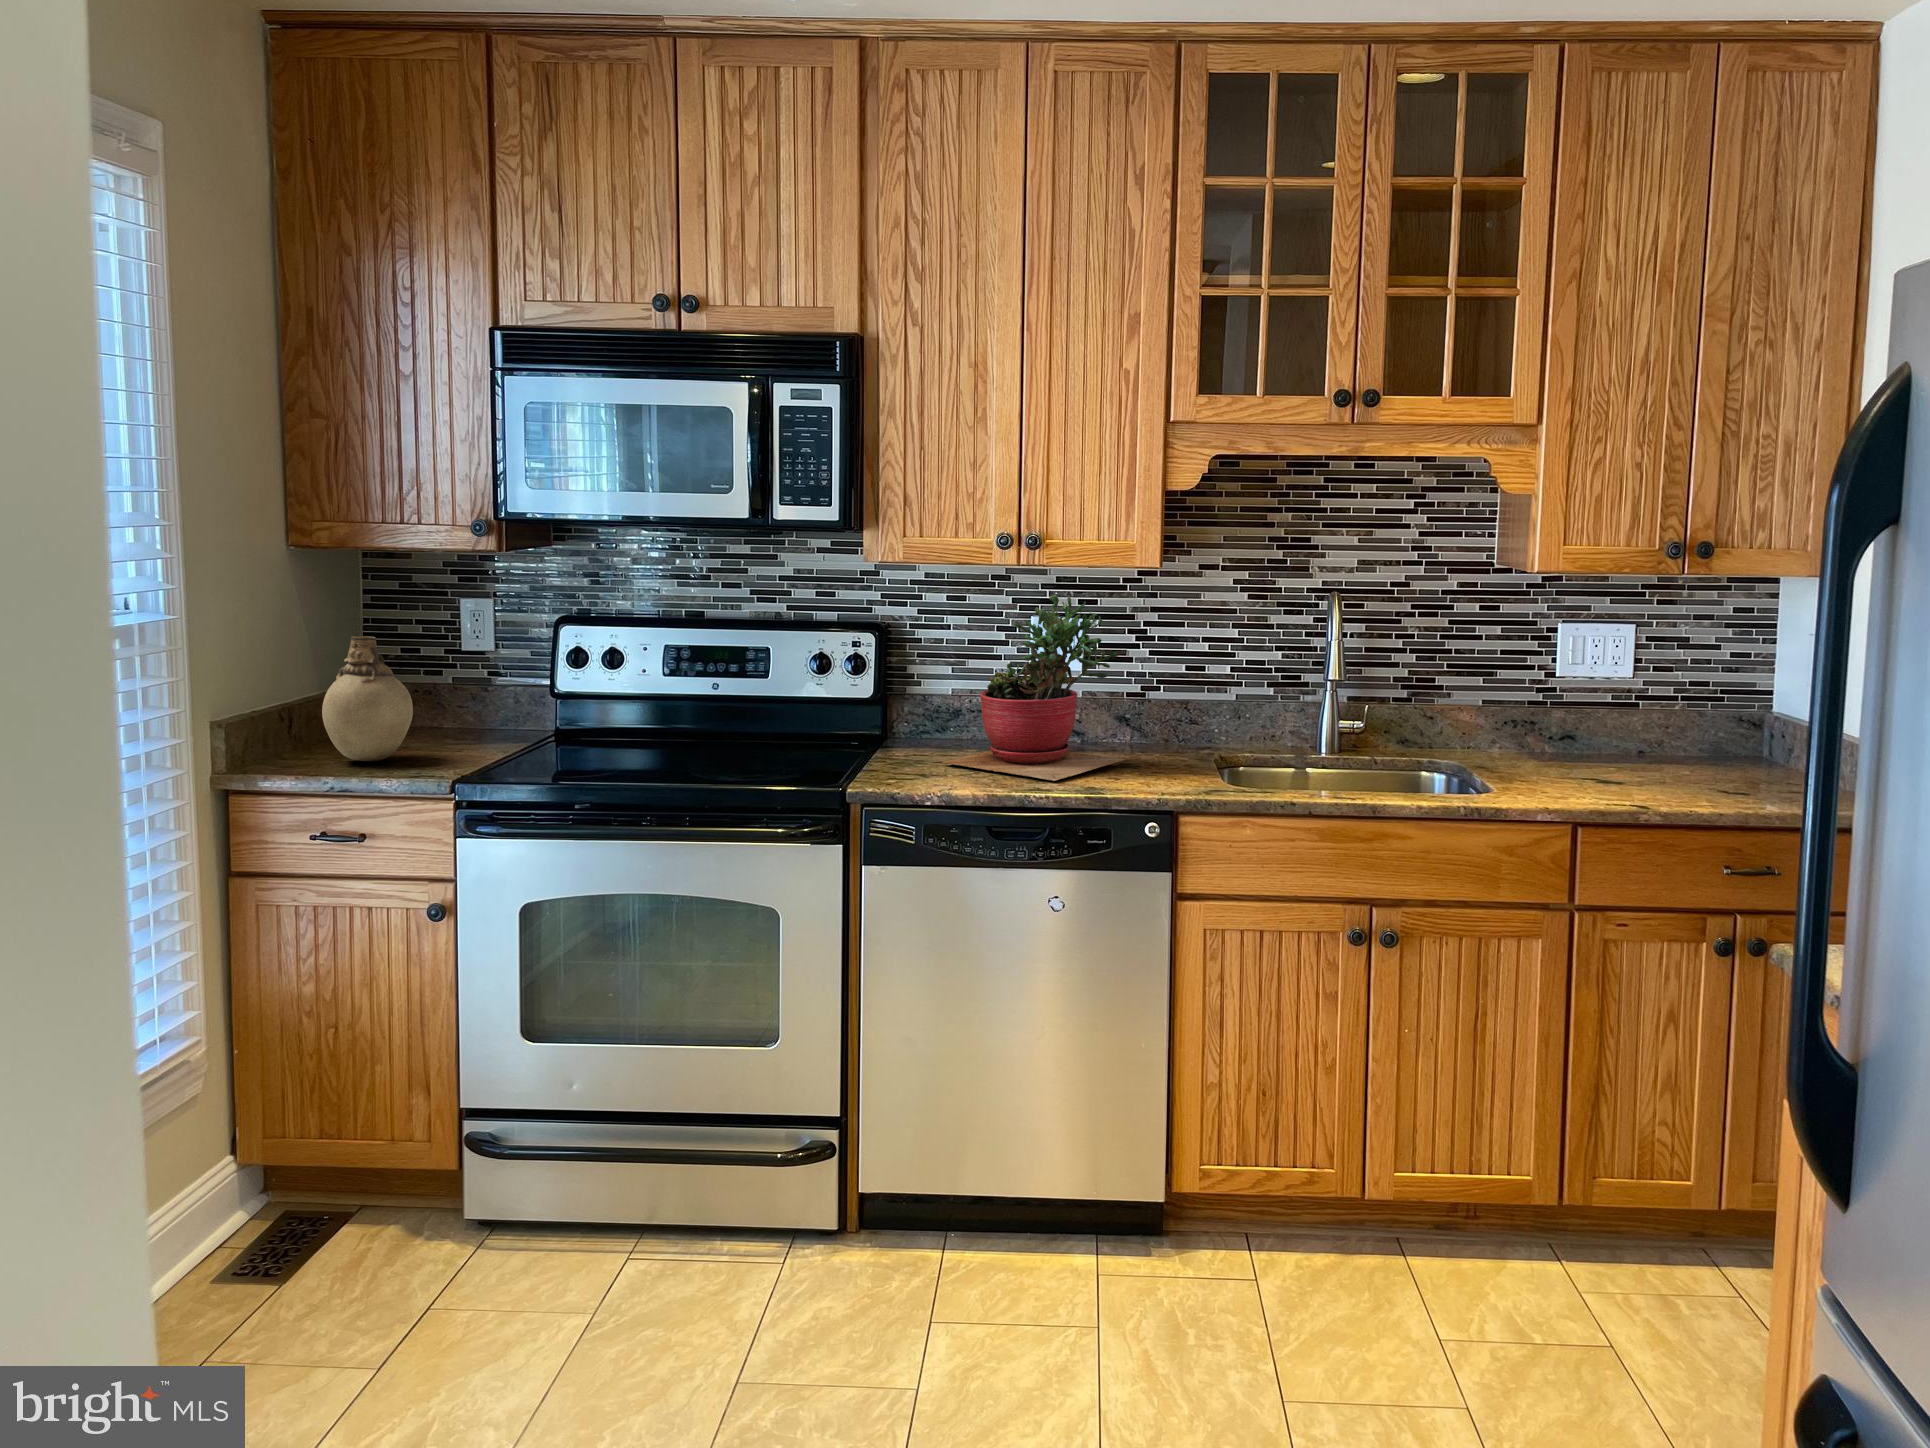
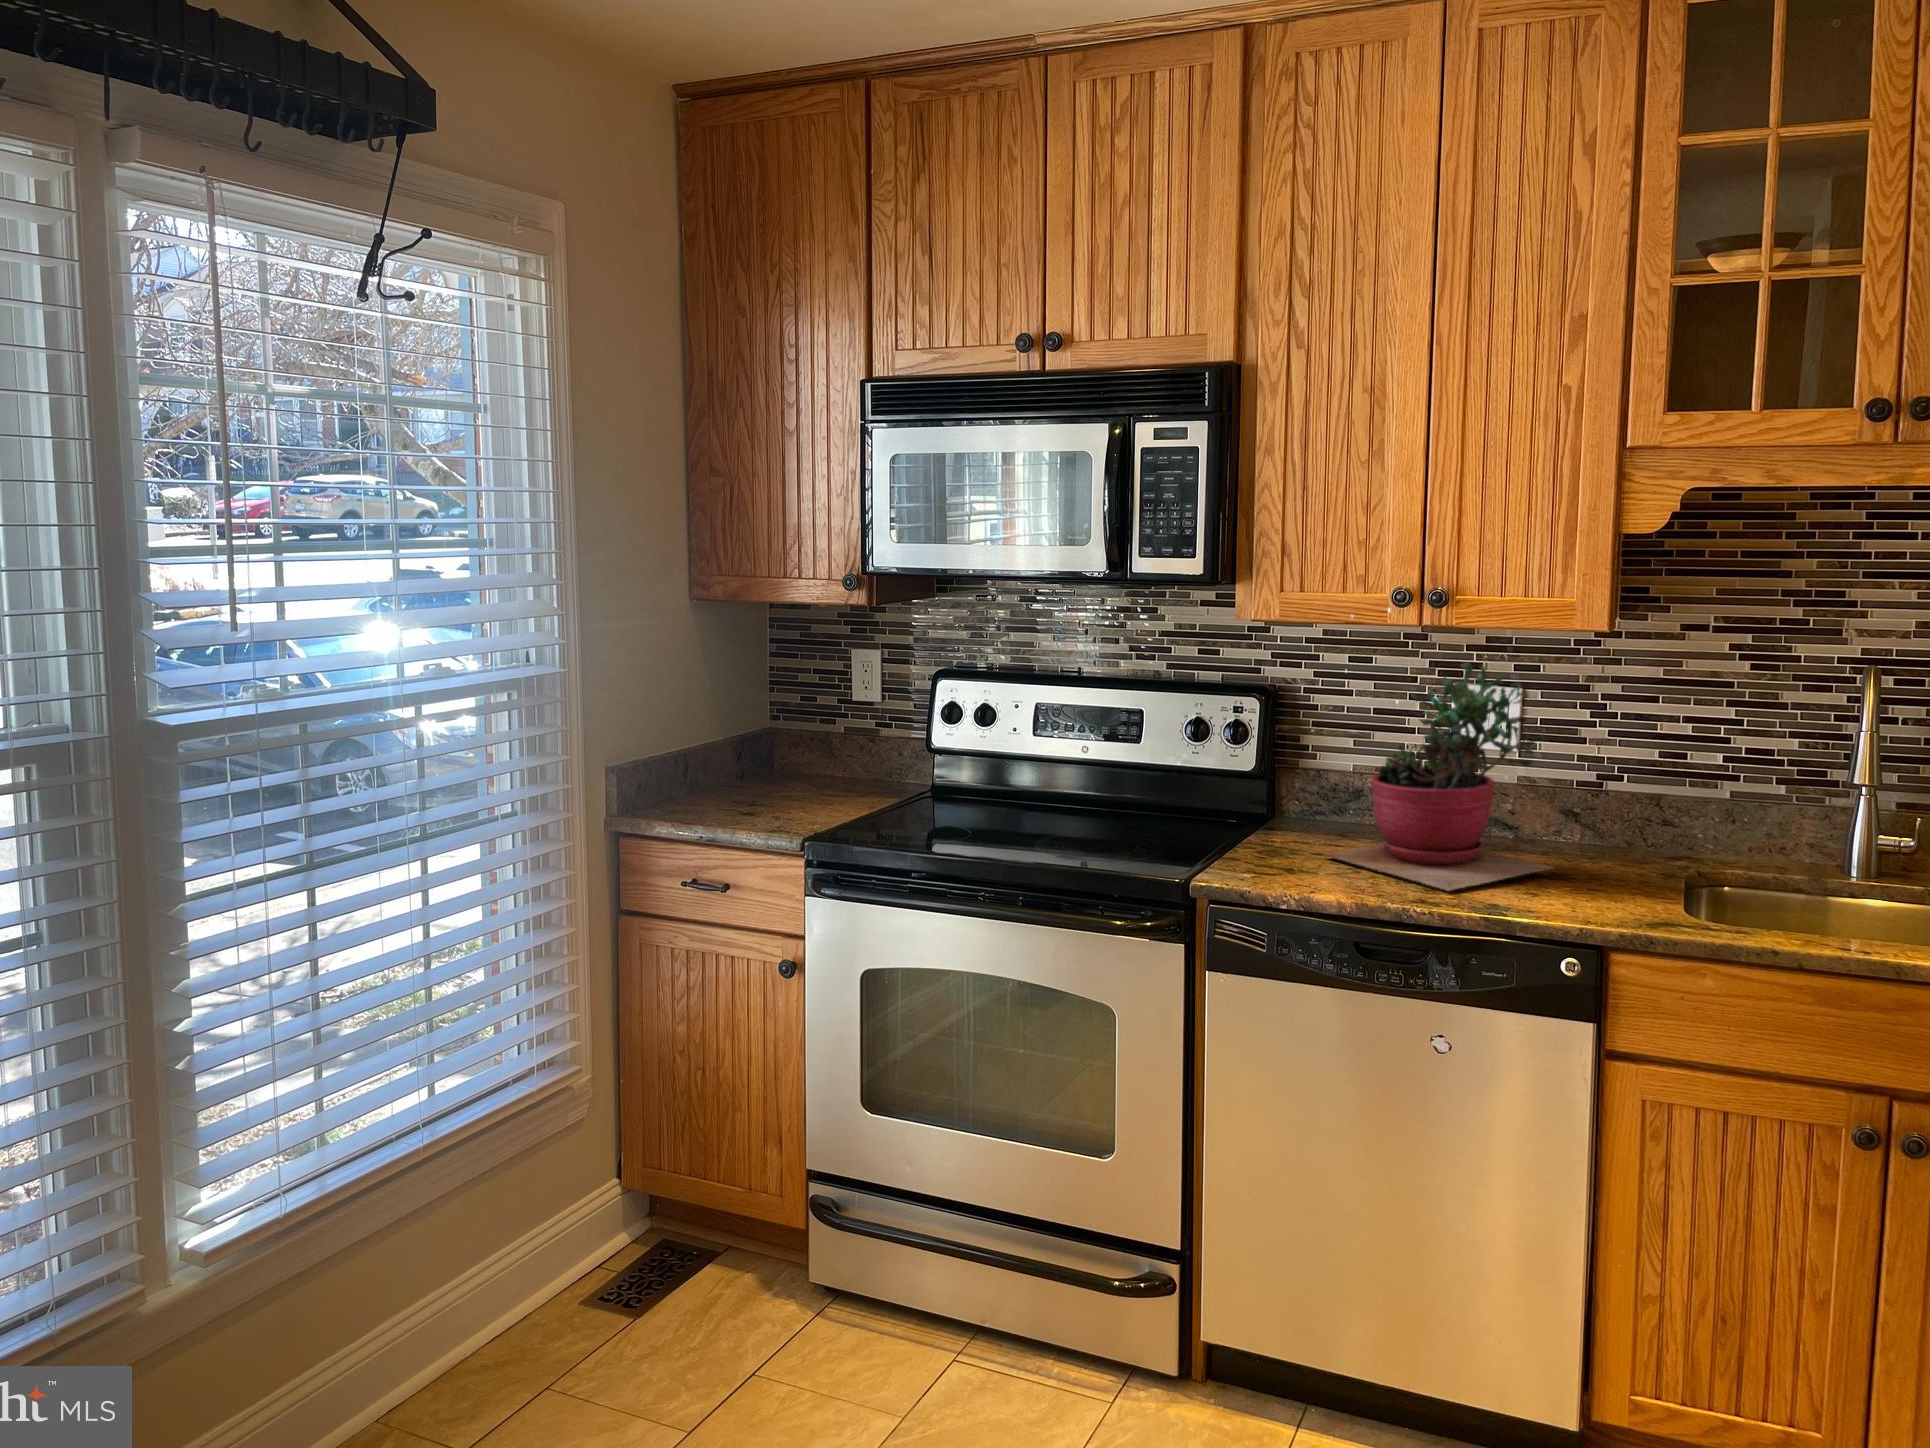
vase: present [322,636,413,761] -> none [701,688,783,811]

